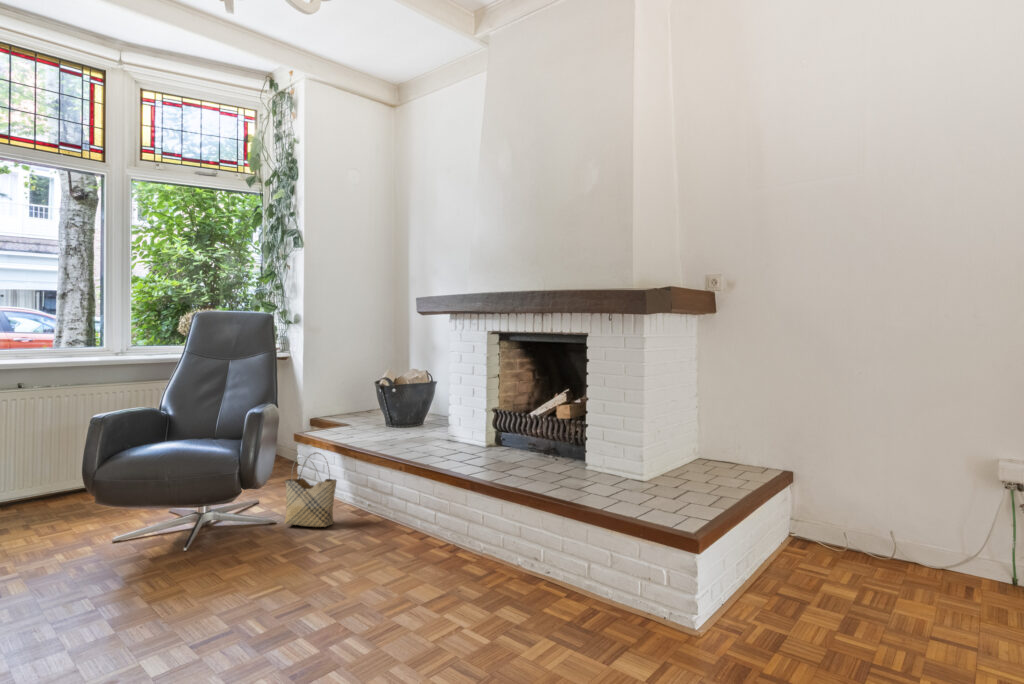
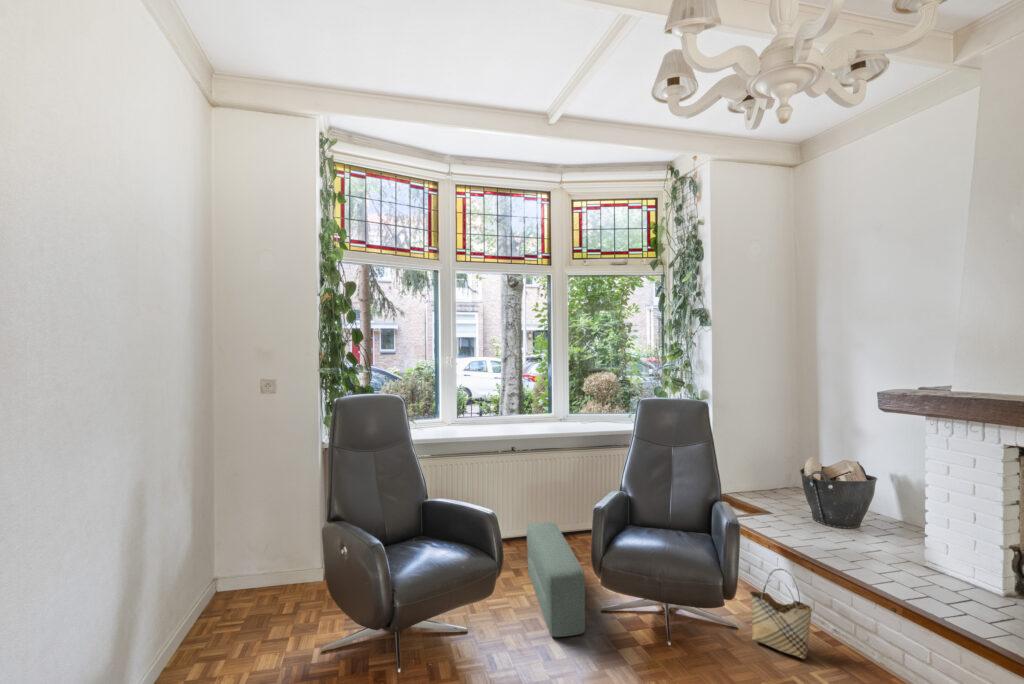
pouf: none [29,457,87,562] -> present [527,522,585,637]

